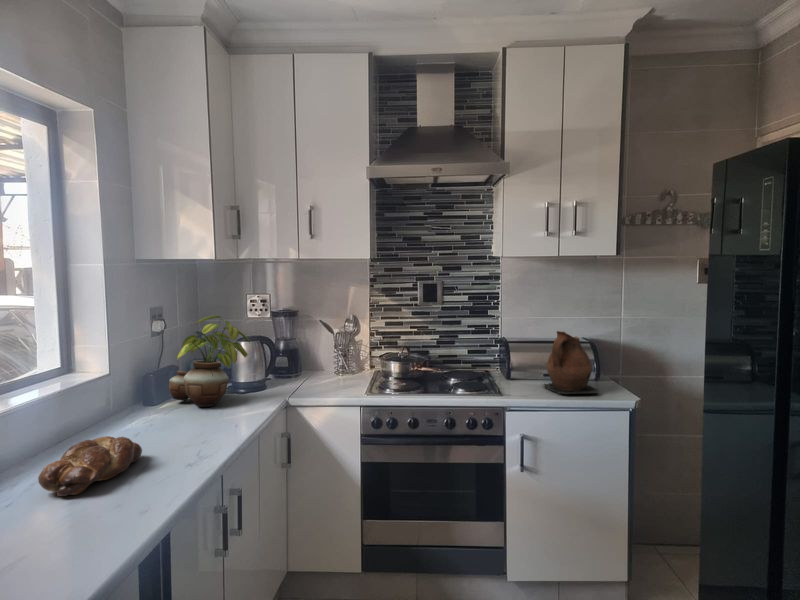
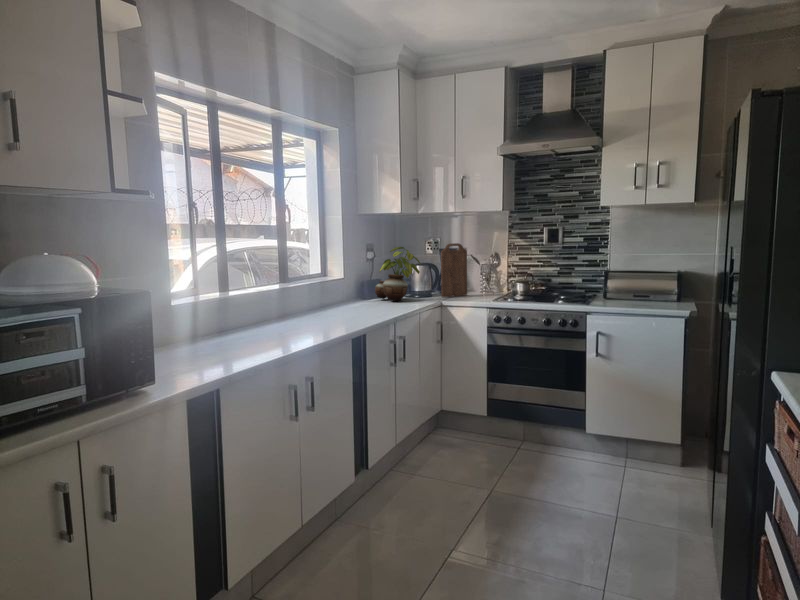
cutting board: none [279,305,317,389] -> present [441,243,467,297]
ceramic pitcher: present [544,331,599,394] -> none [625,260,667,307]
bread loaf: present [38,436,142,496] -> none [319,299,361,319]

